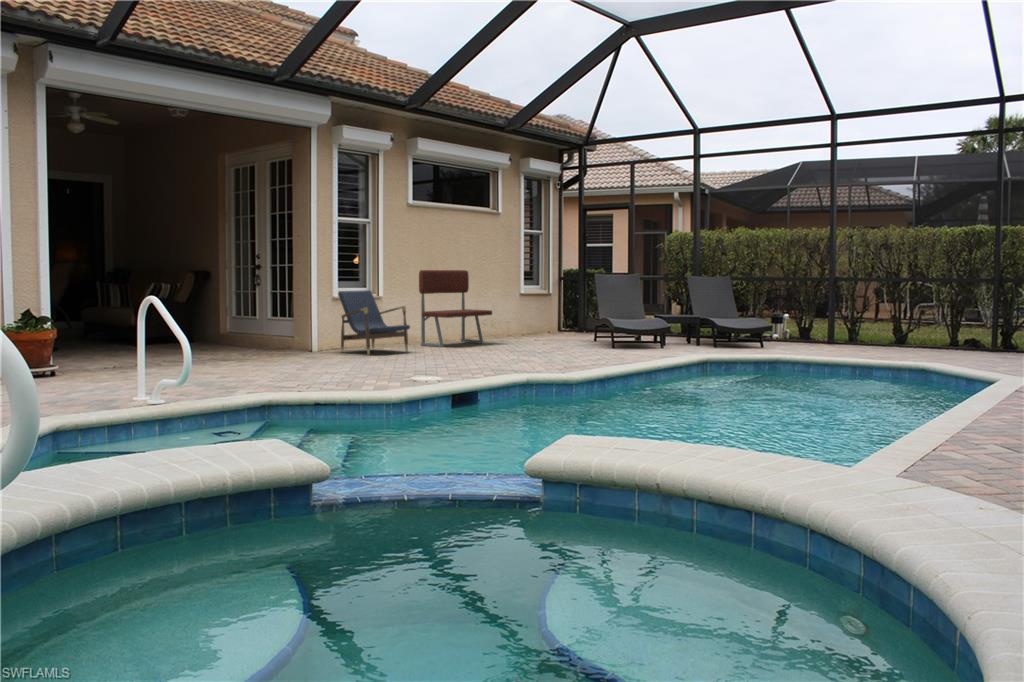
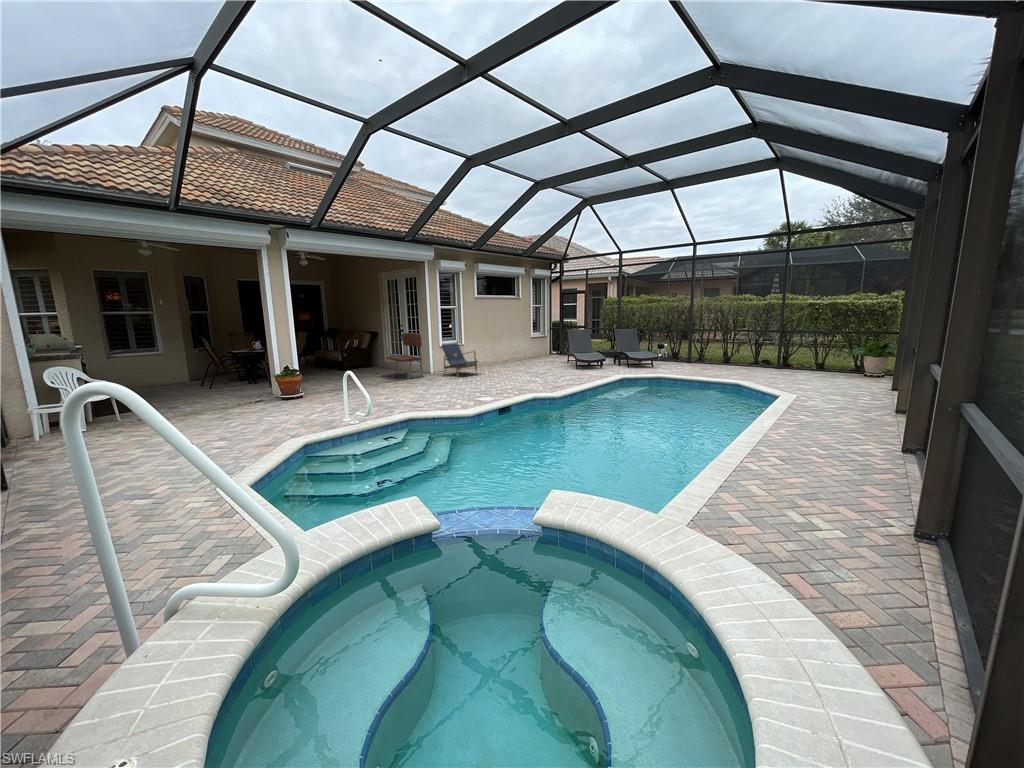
bench: present [419,270,492,347] -> present [387,333,423,378]

